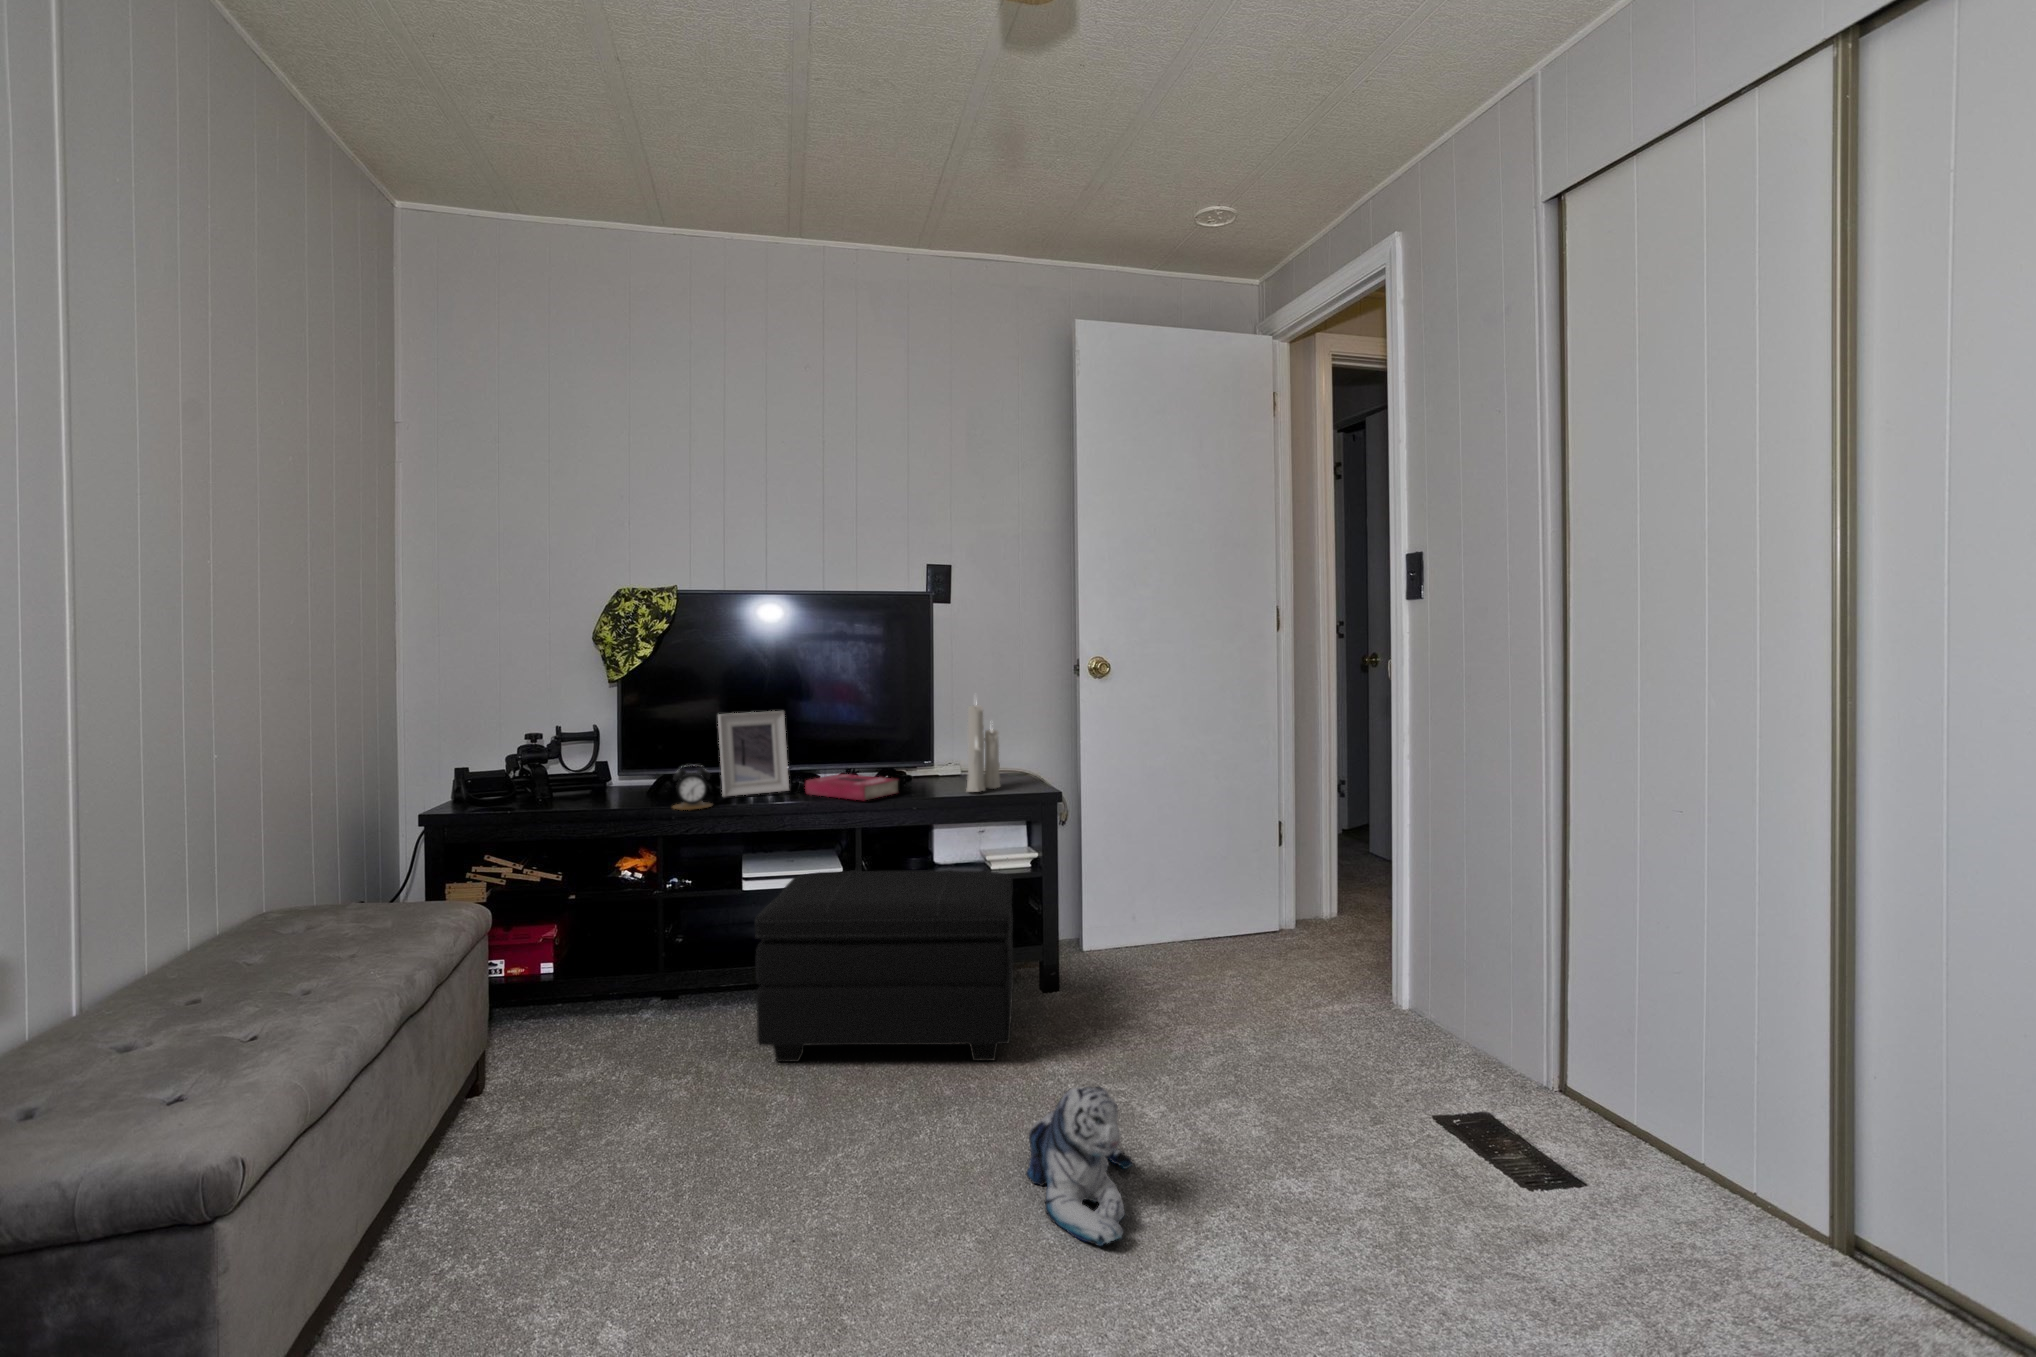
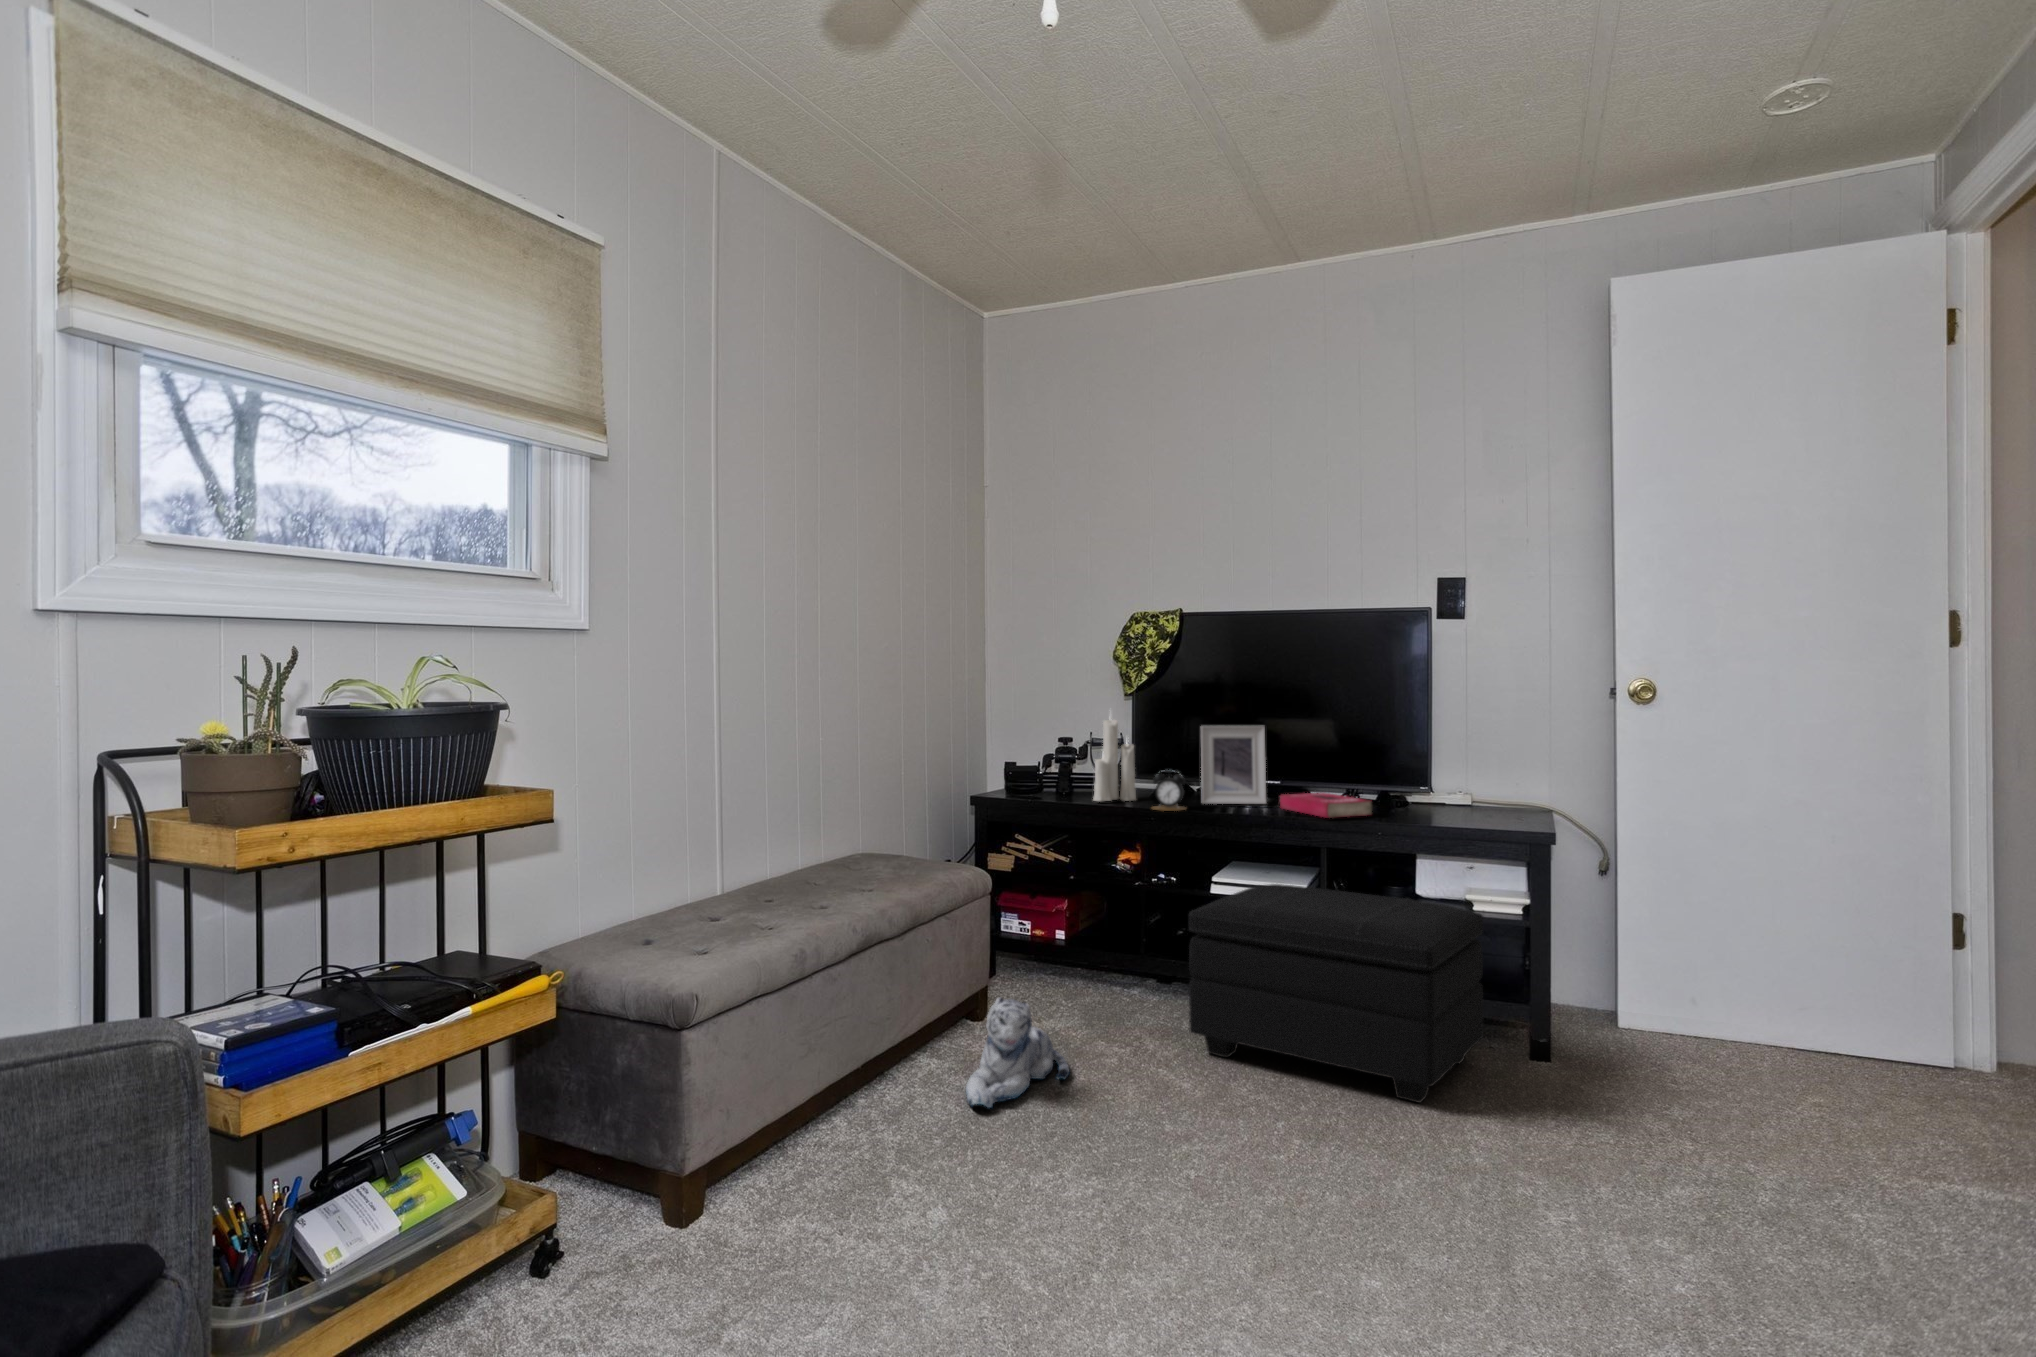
candle: present [967,705,1000,792] -> present [1093,719,1136,801]
plush toy: present [1026,1086,1132,1246] -> present [966,997,1070,1108]

